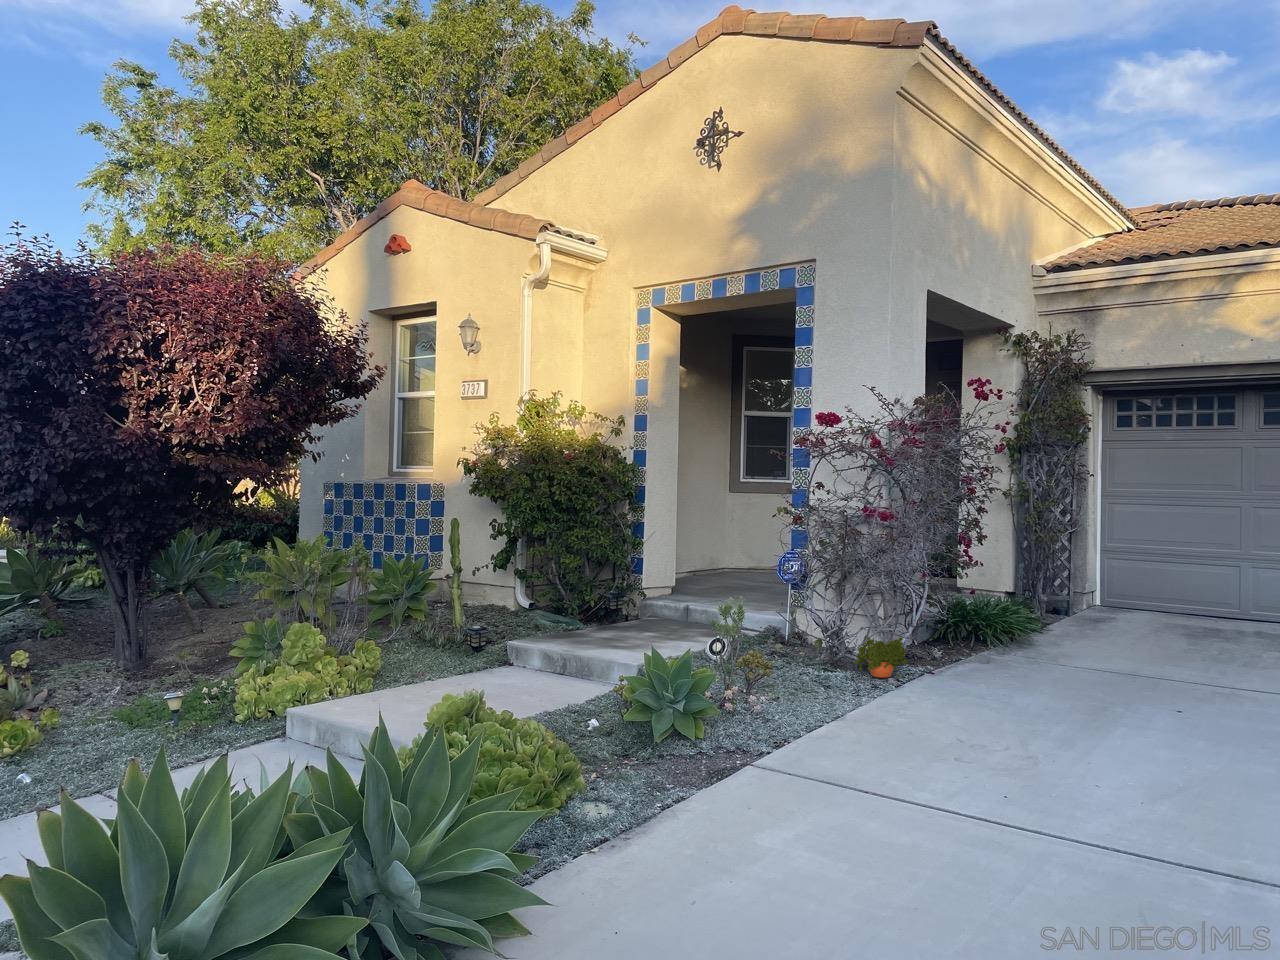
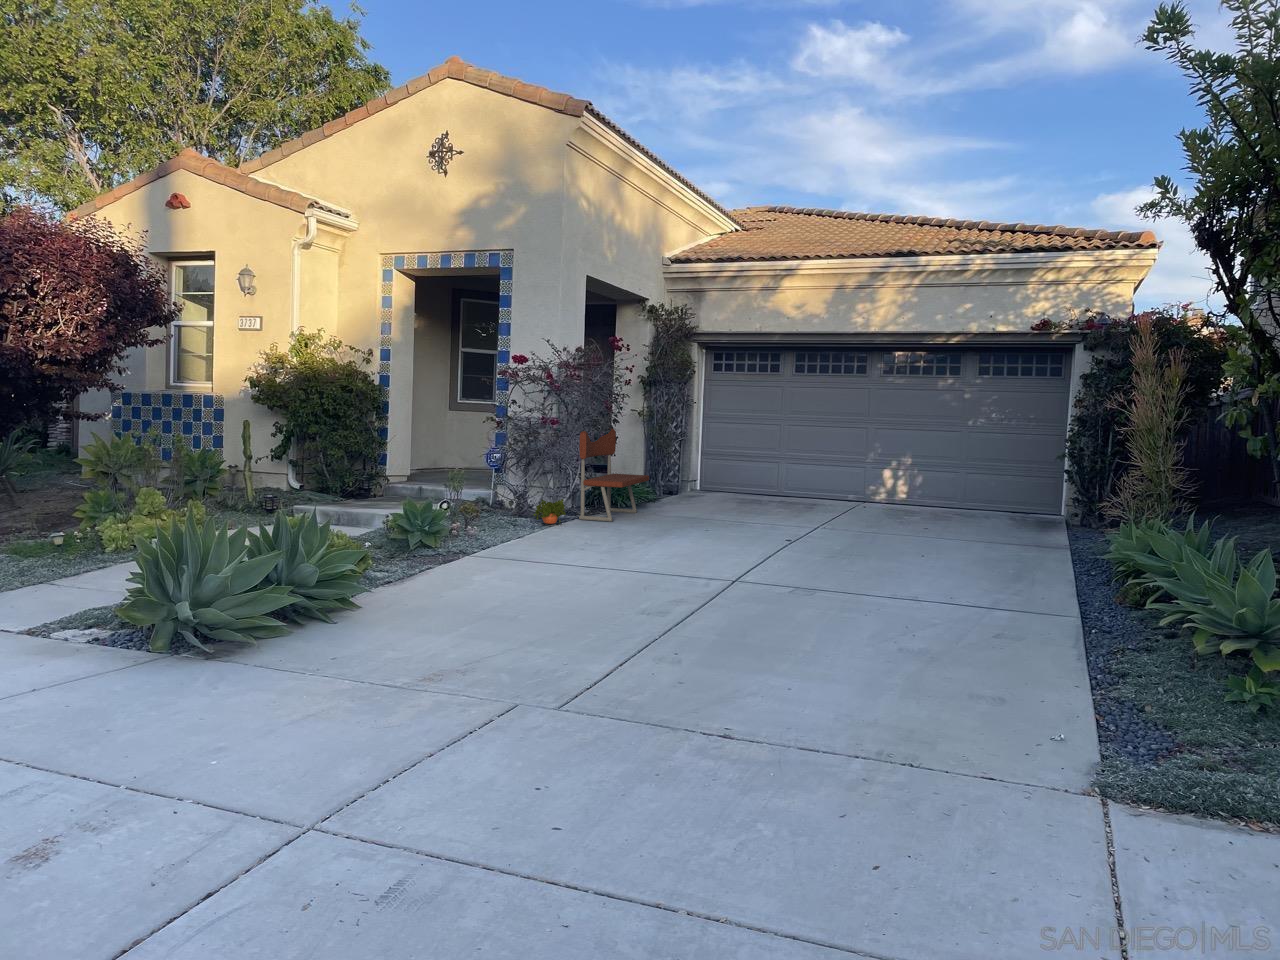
bench: none [926,521,1039,675] -> present [579,429,649,522]

